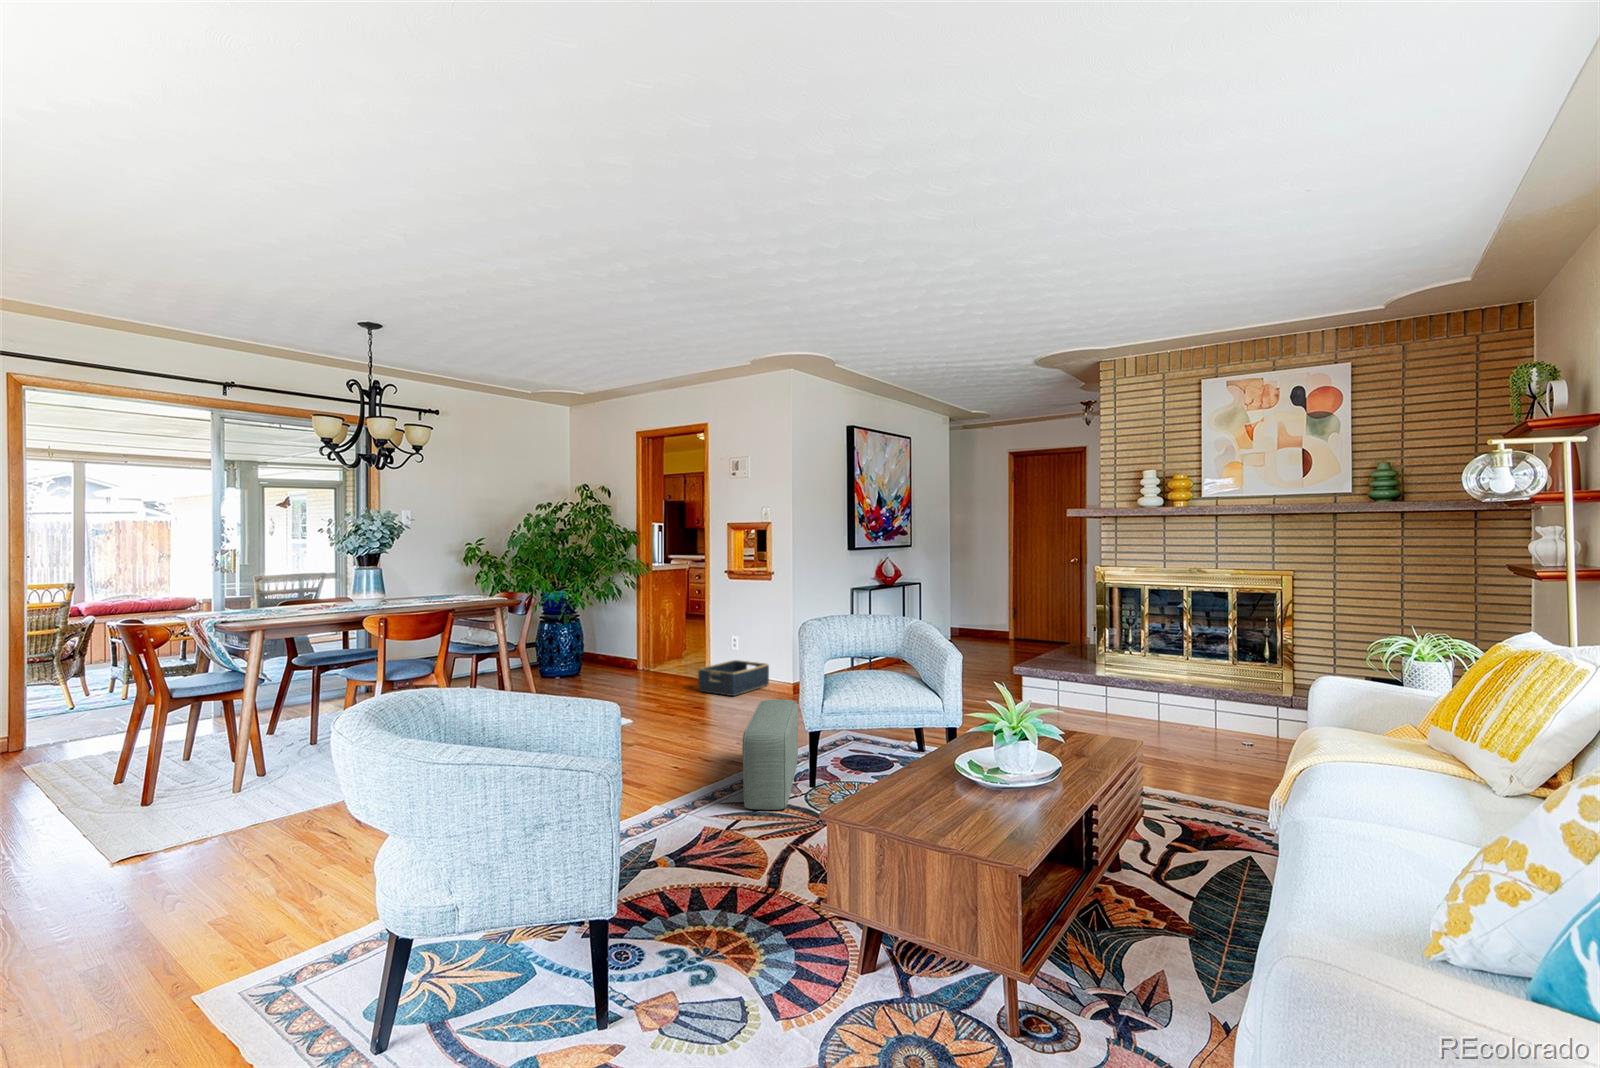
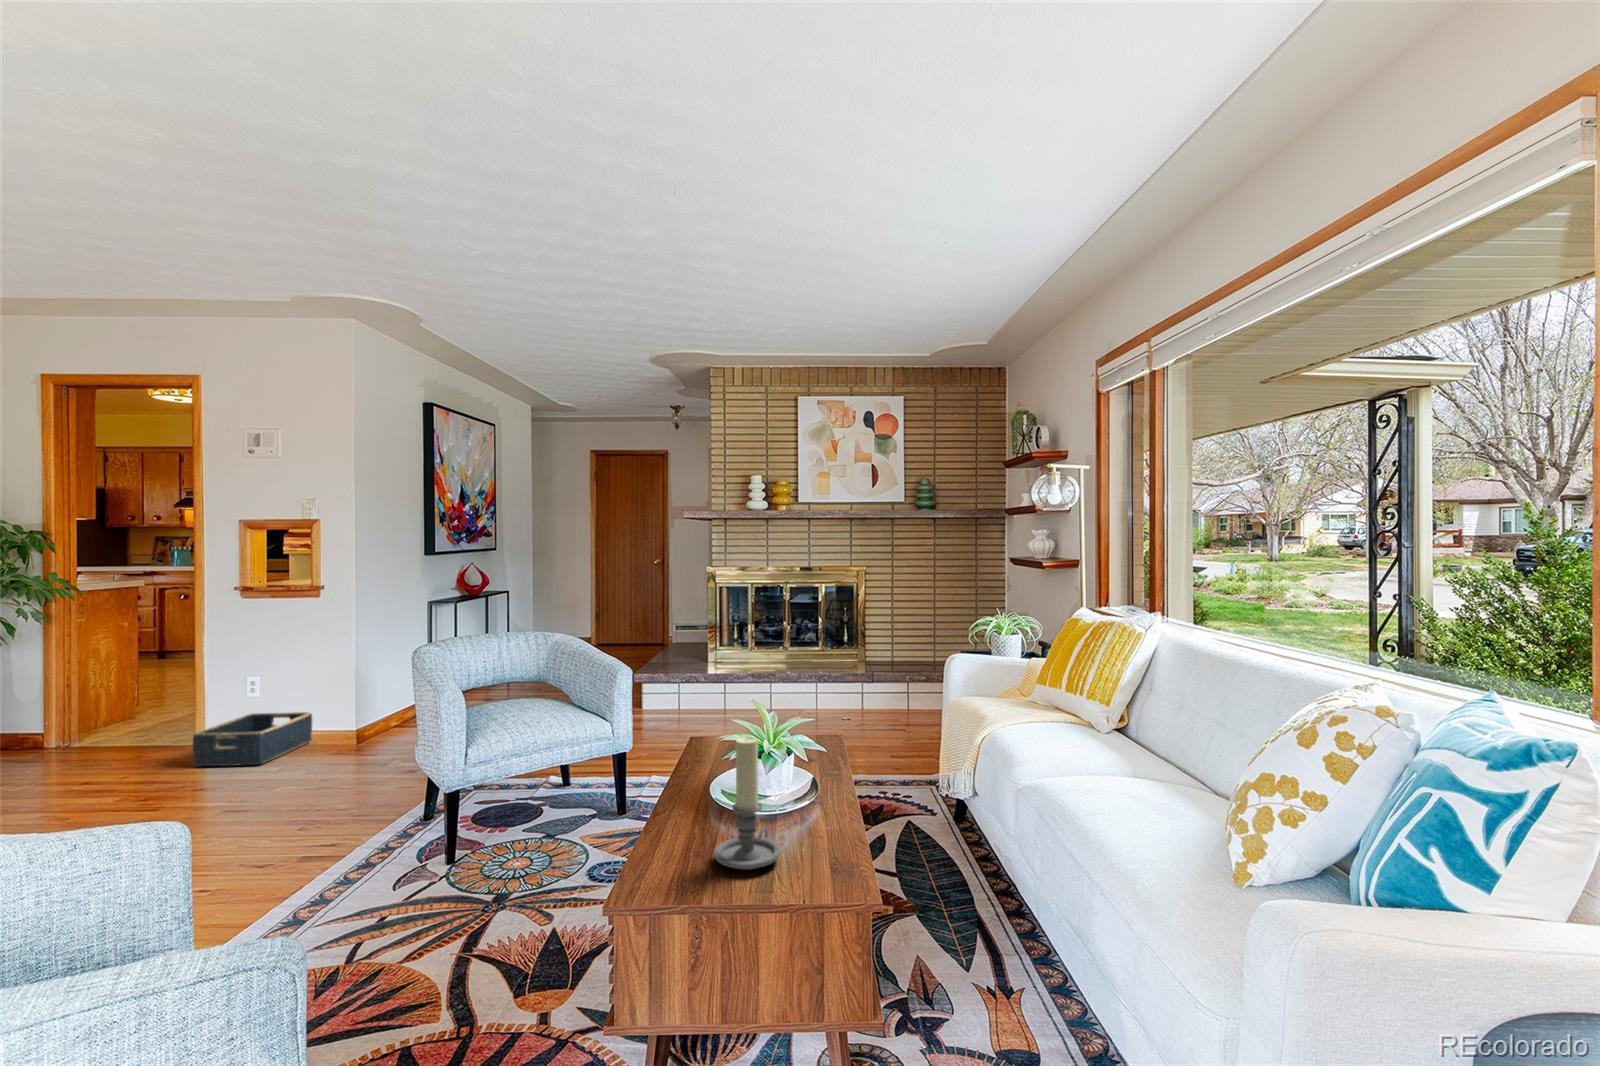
pouf: present [742,700,798,810] -> none [354,758,430,922]
candle holder: none [927,707,985,822] -> present [714,737,780,870]

